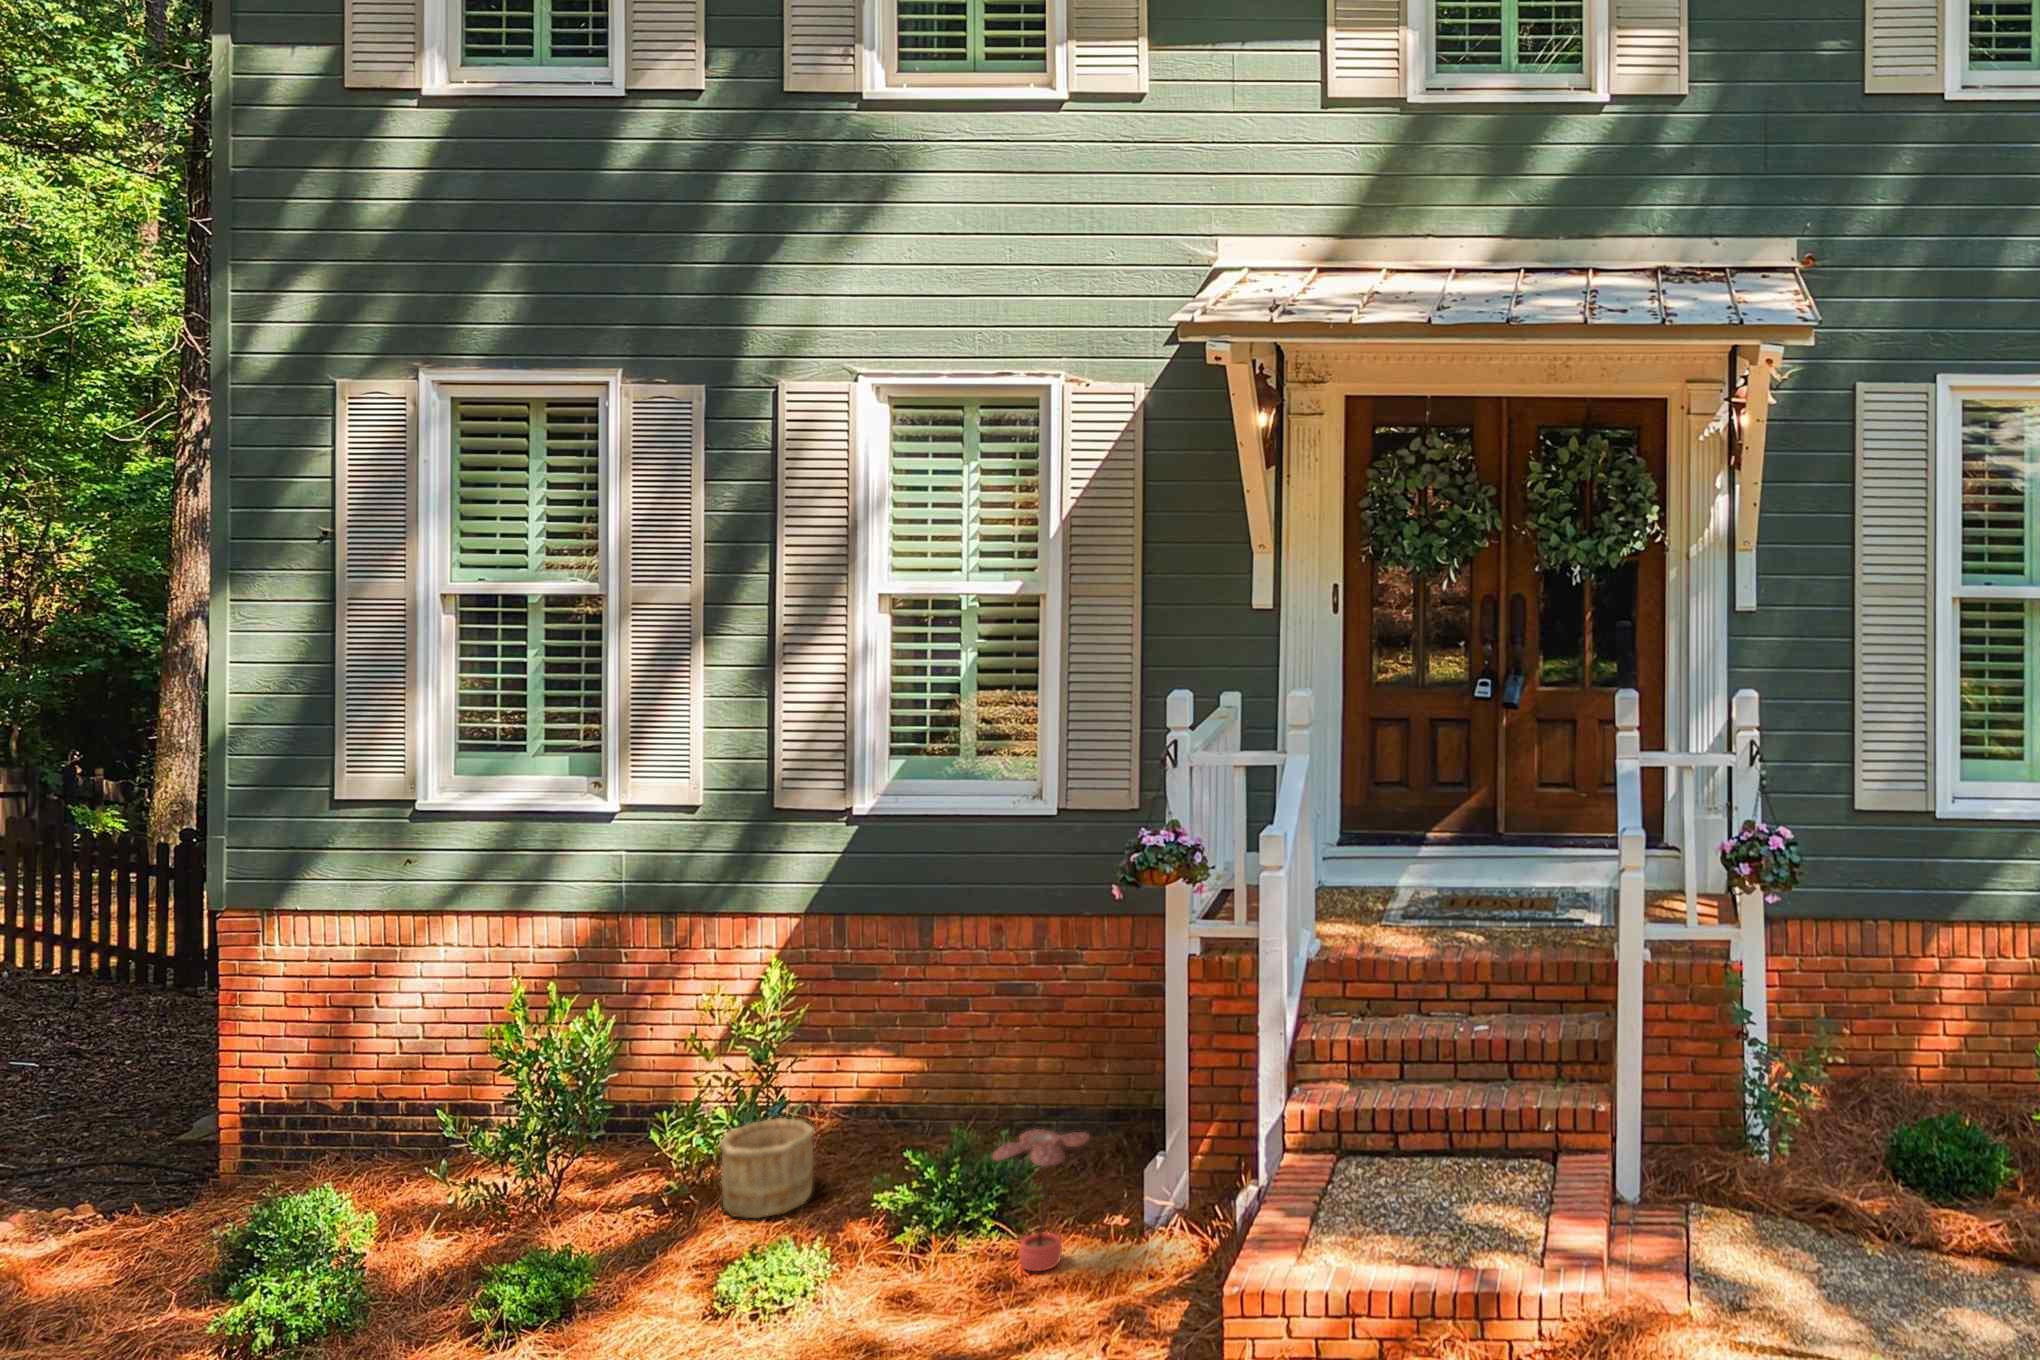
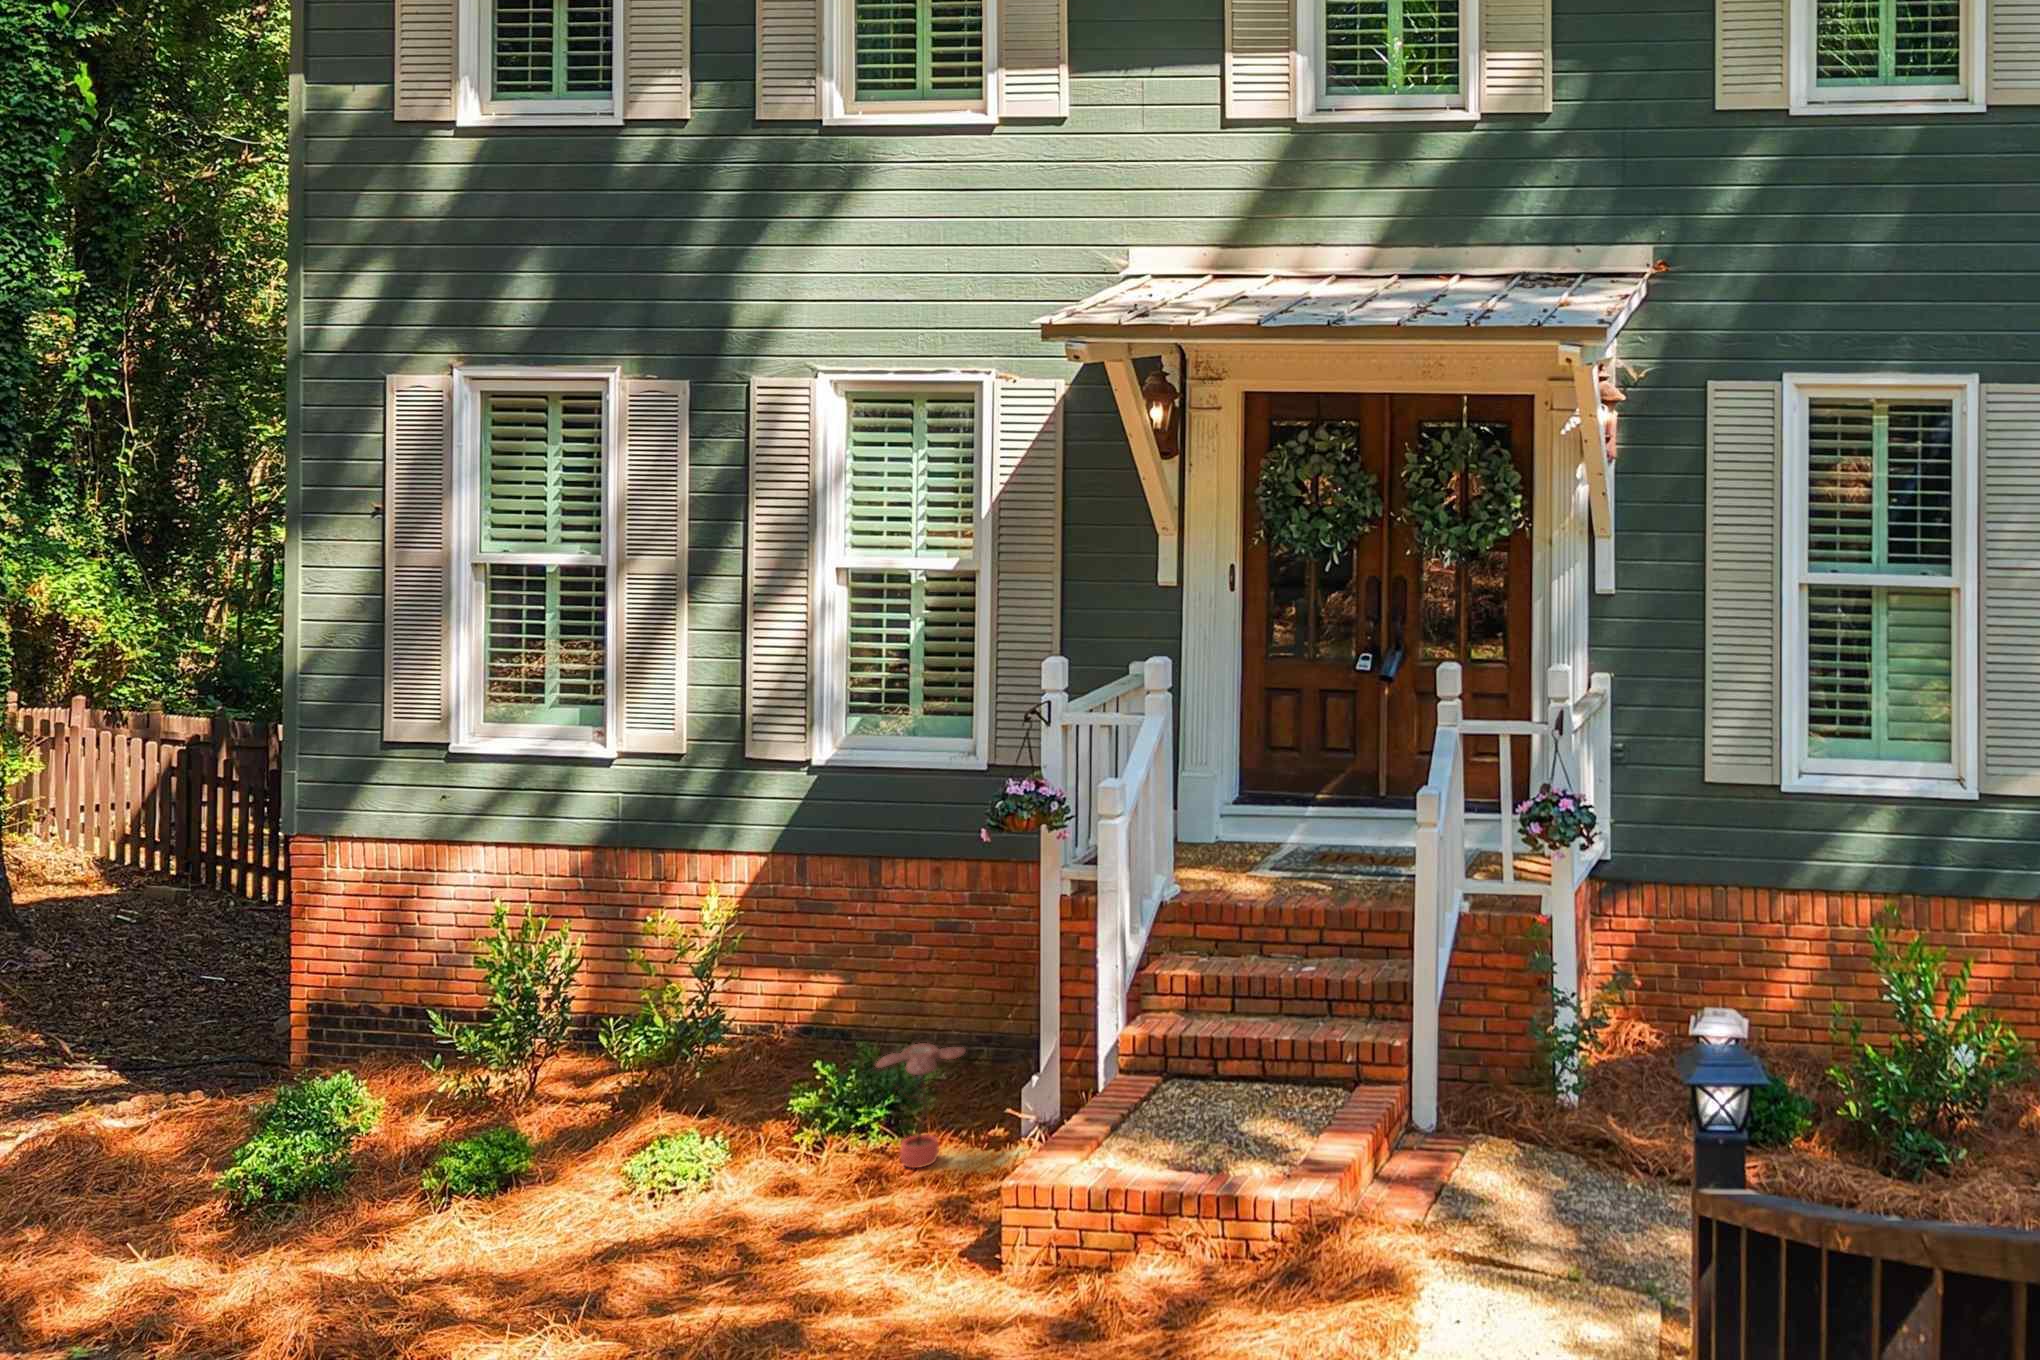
wooden bucket: present [719,1118,815,1218] -> none [673,1026,759,1112]

